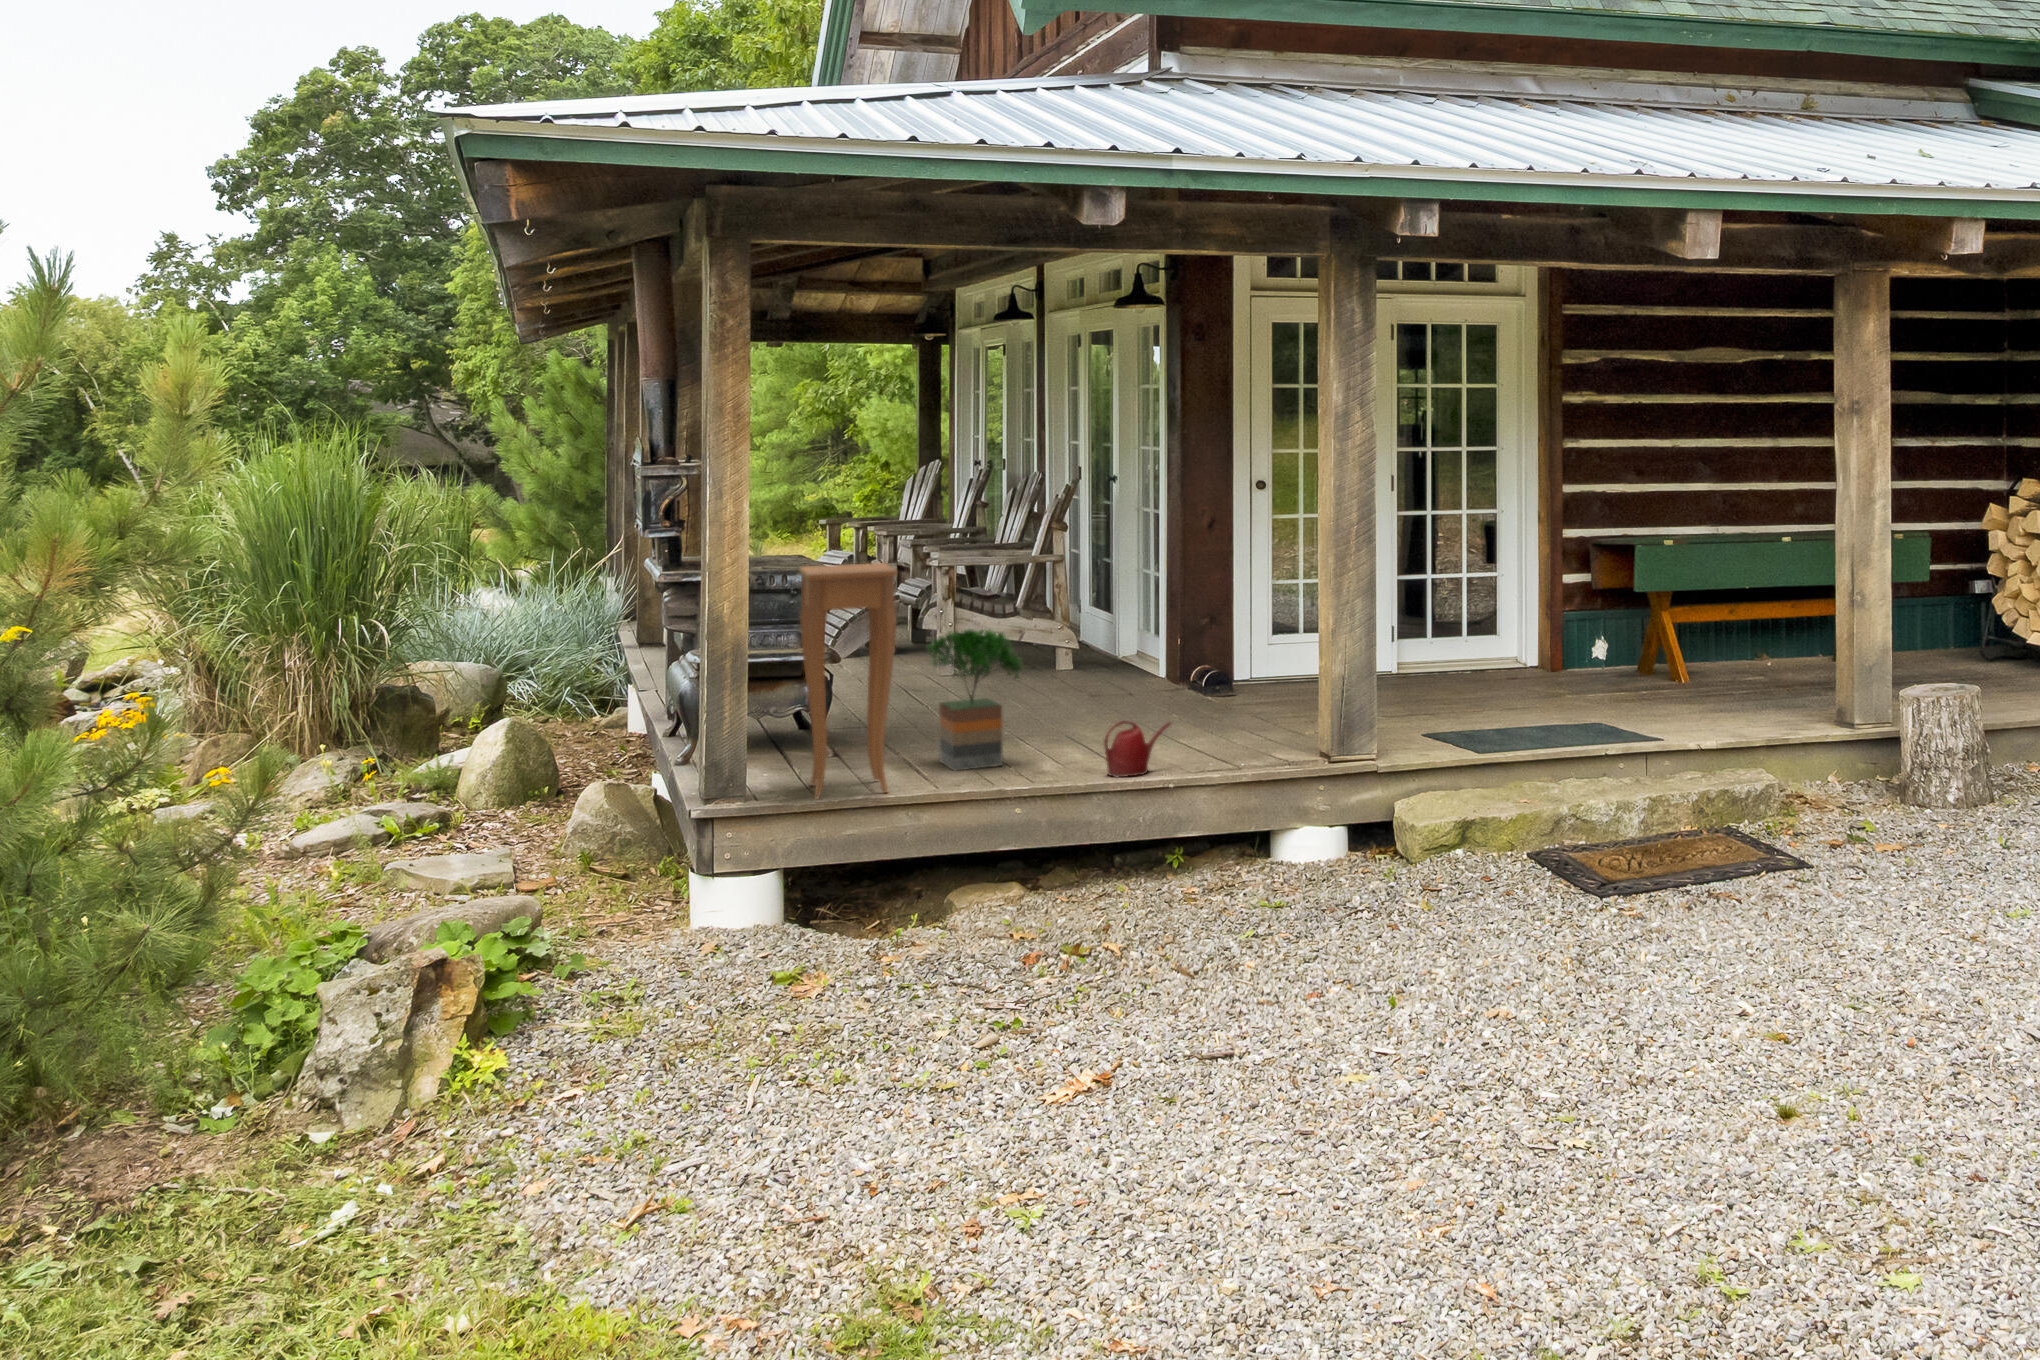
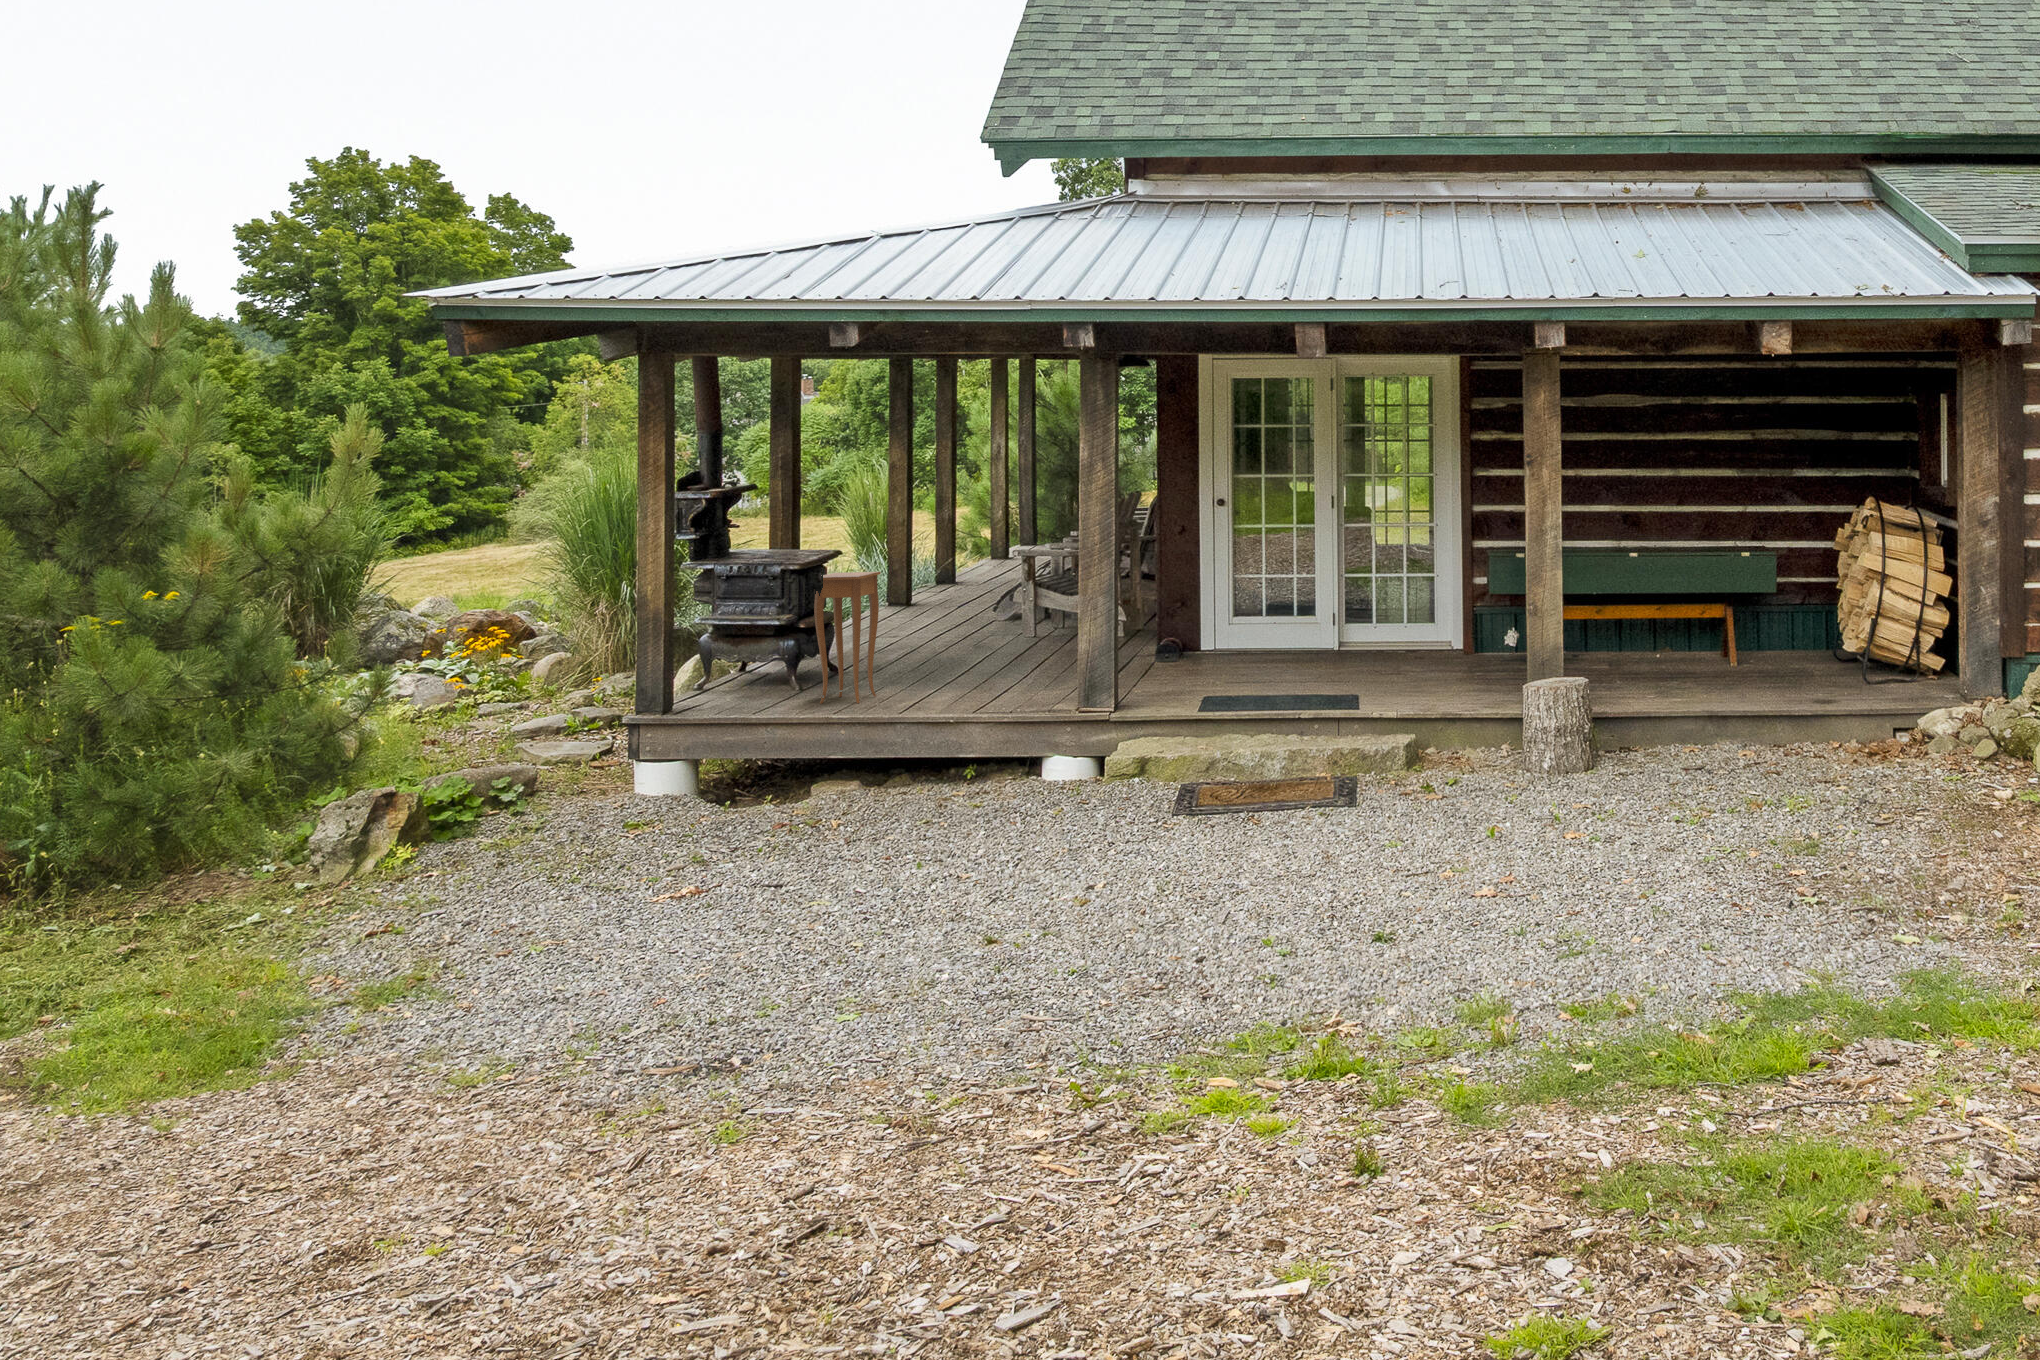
potted tree: present [927,629,1022,771] -> none [920,611,976,694]
watering can: present [1104,721,1171,777] -> none [983,670,1032,703]

